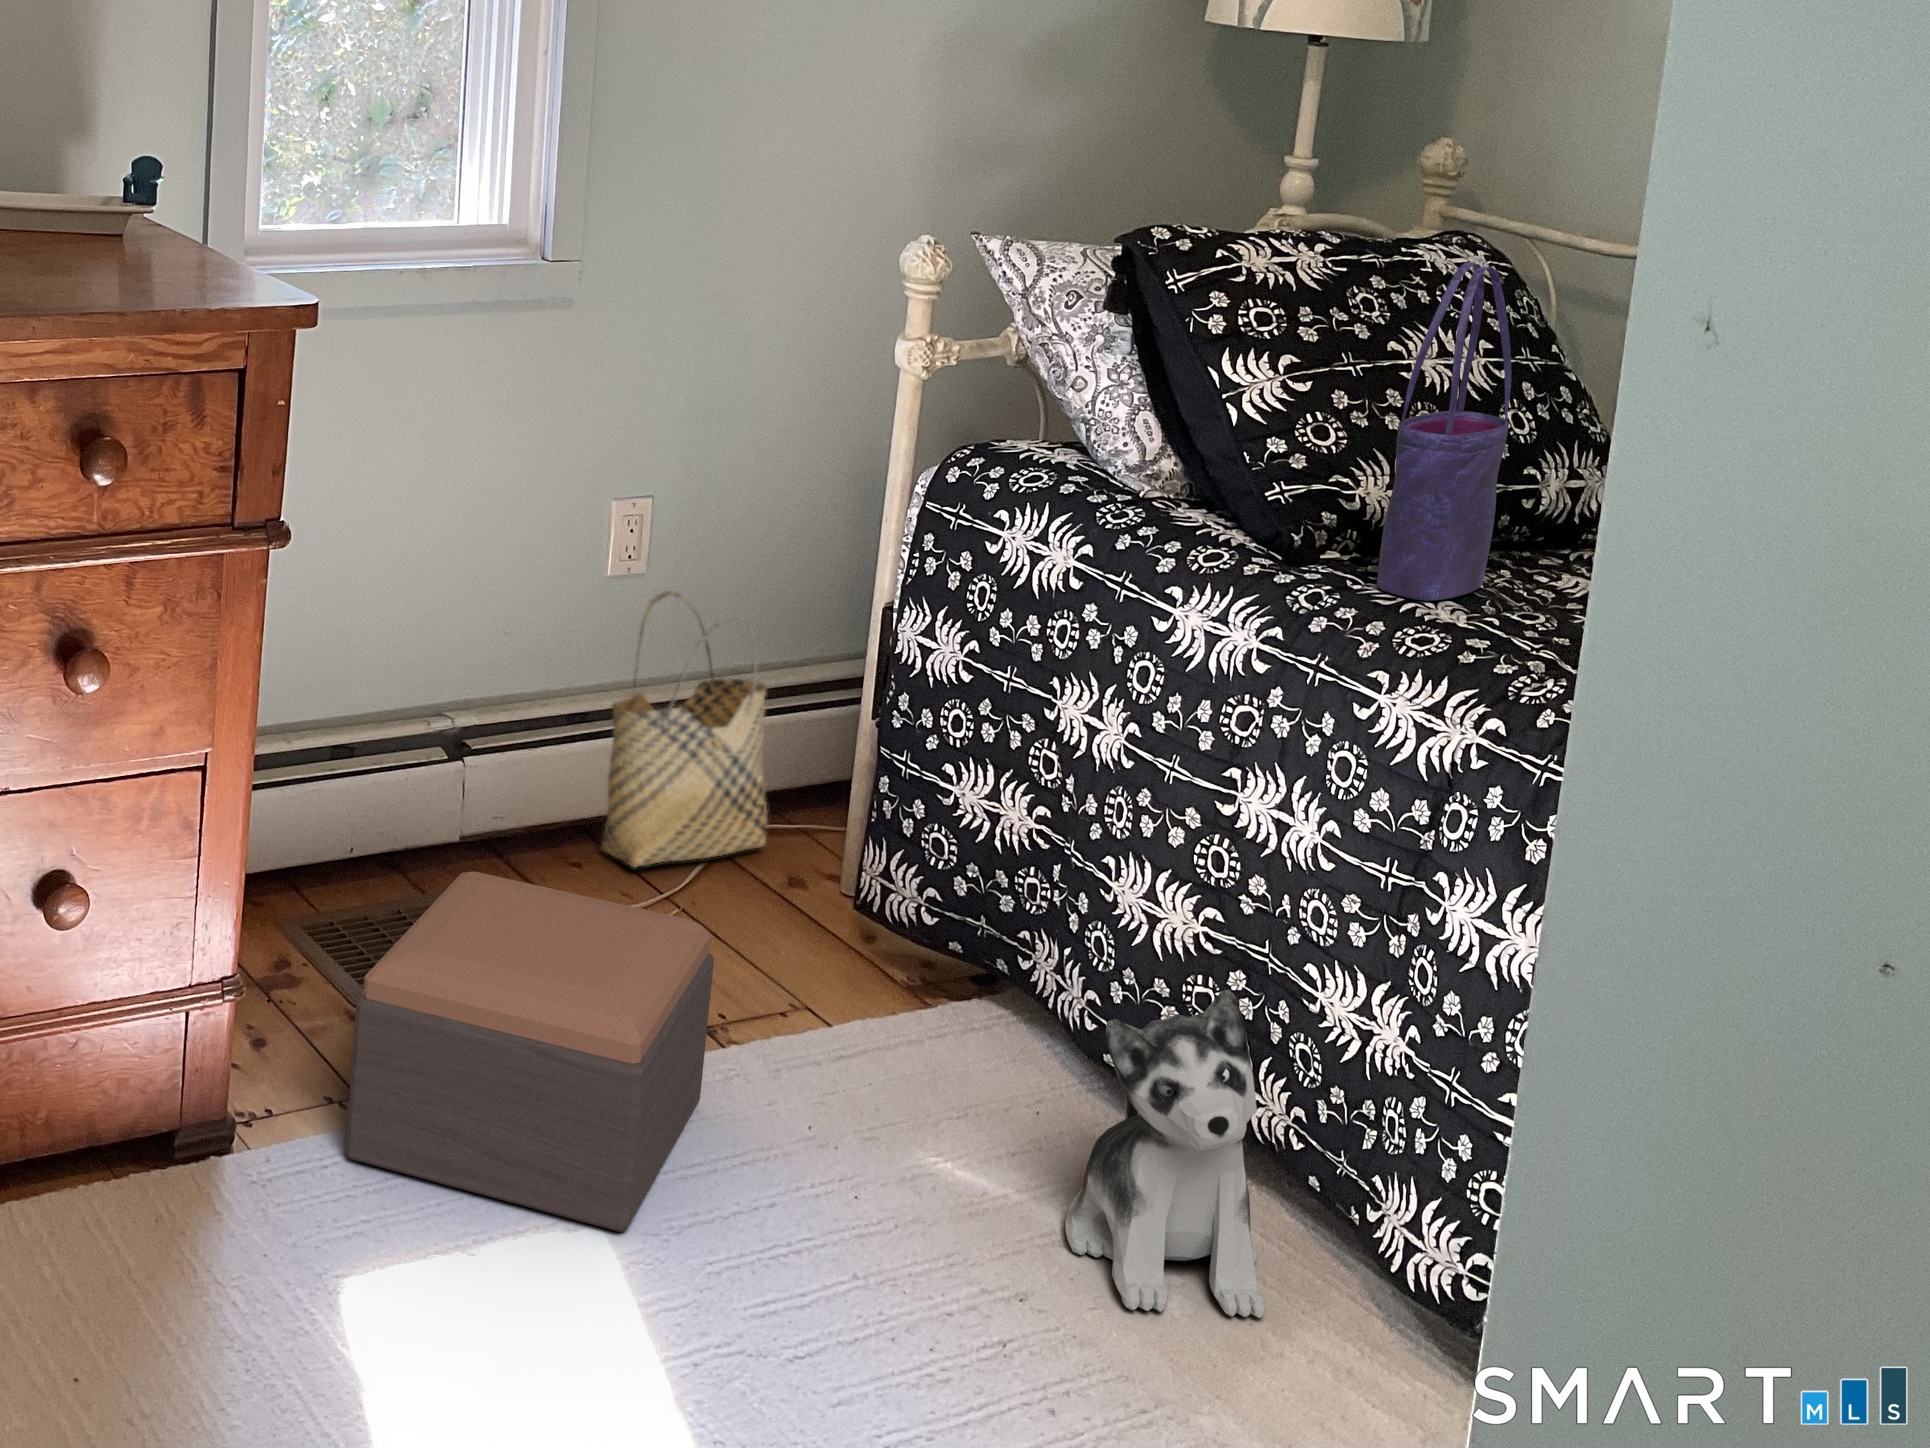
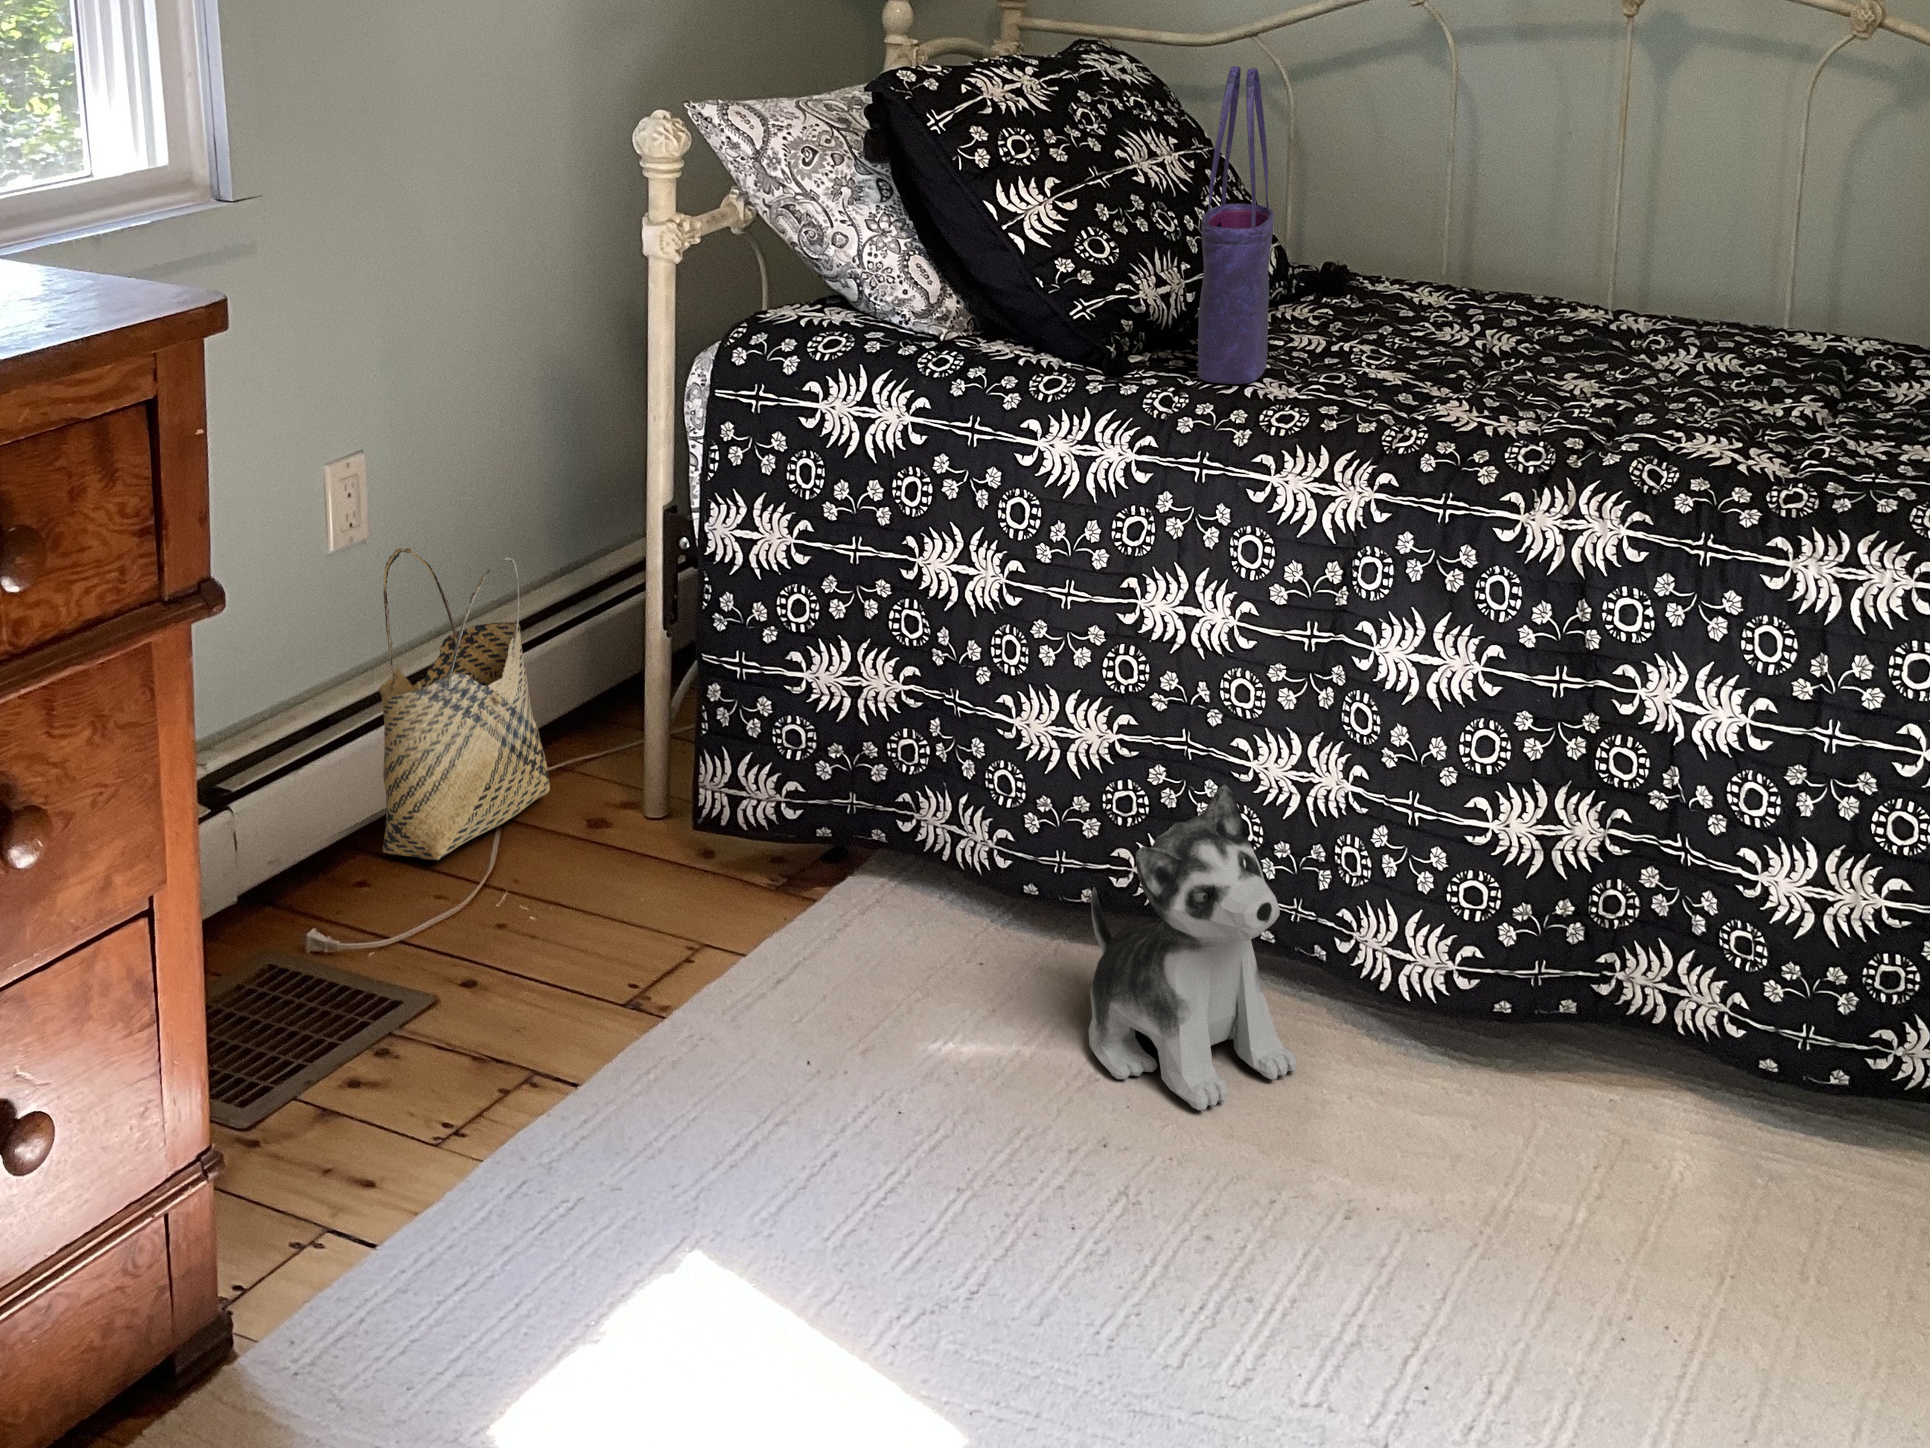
footstool: present [346,872,714,1232] -> none [369,893,737,1305]

